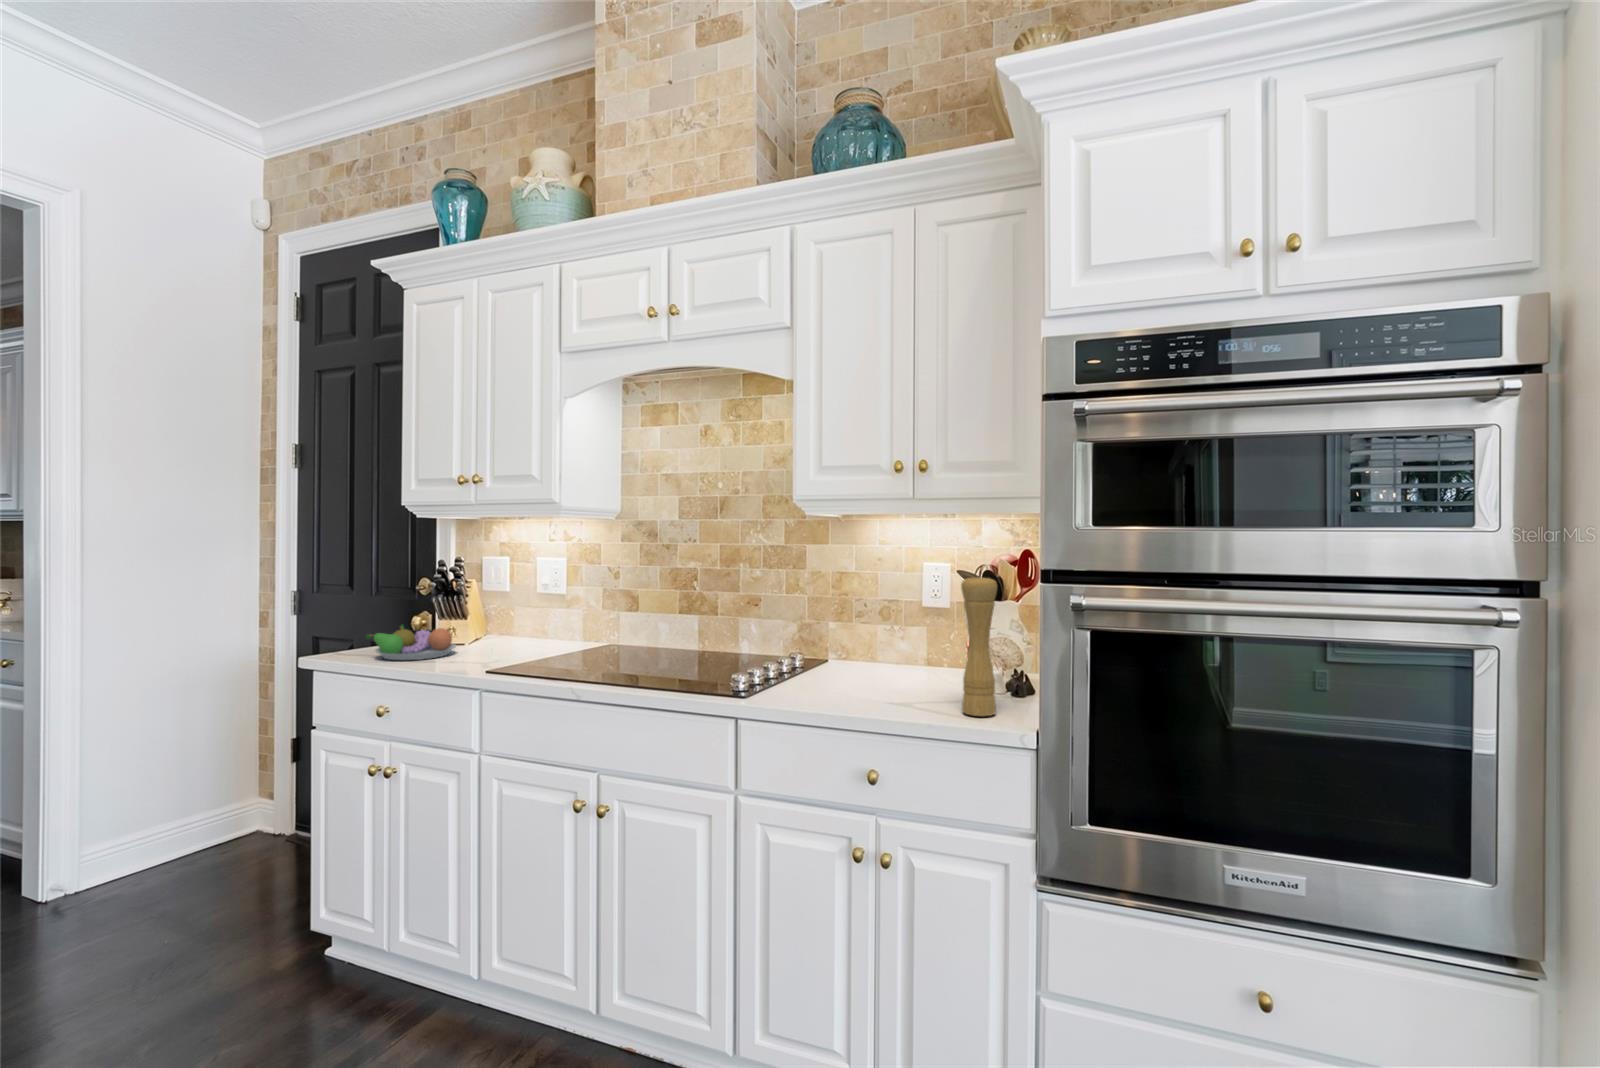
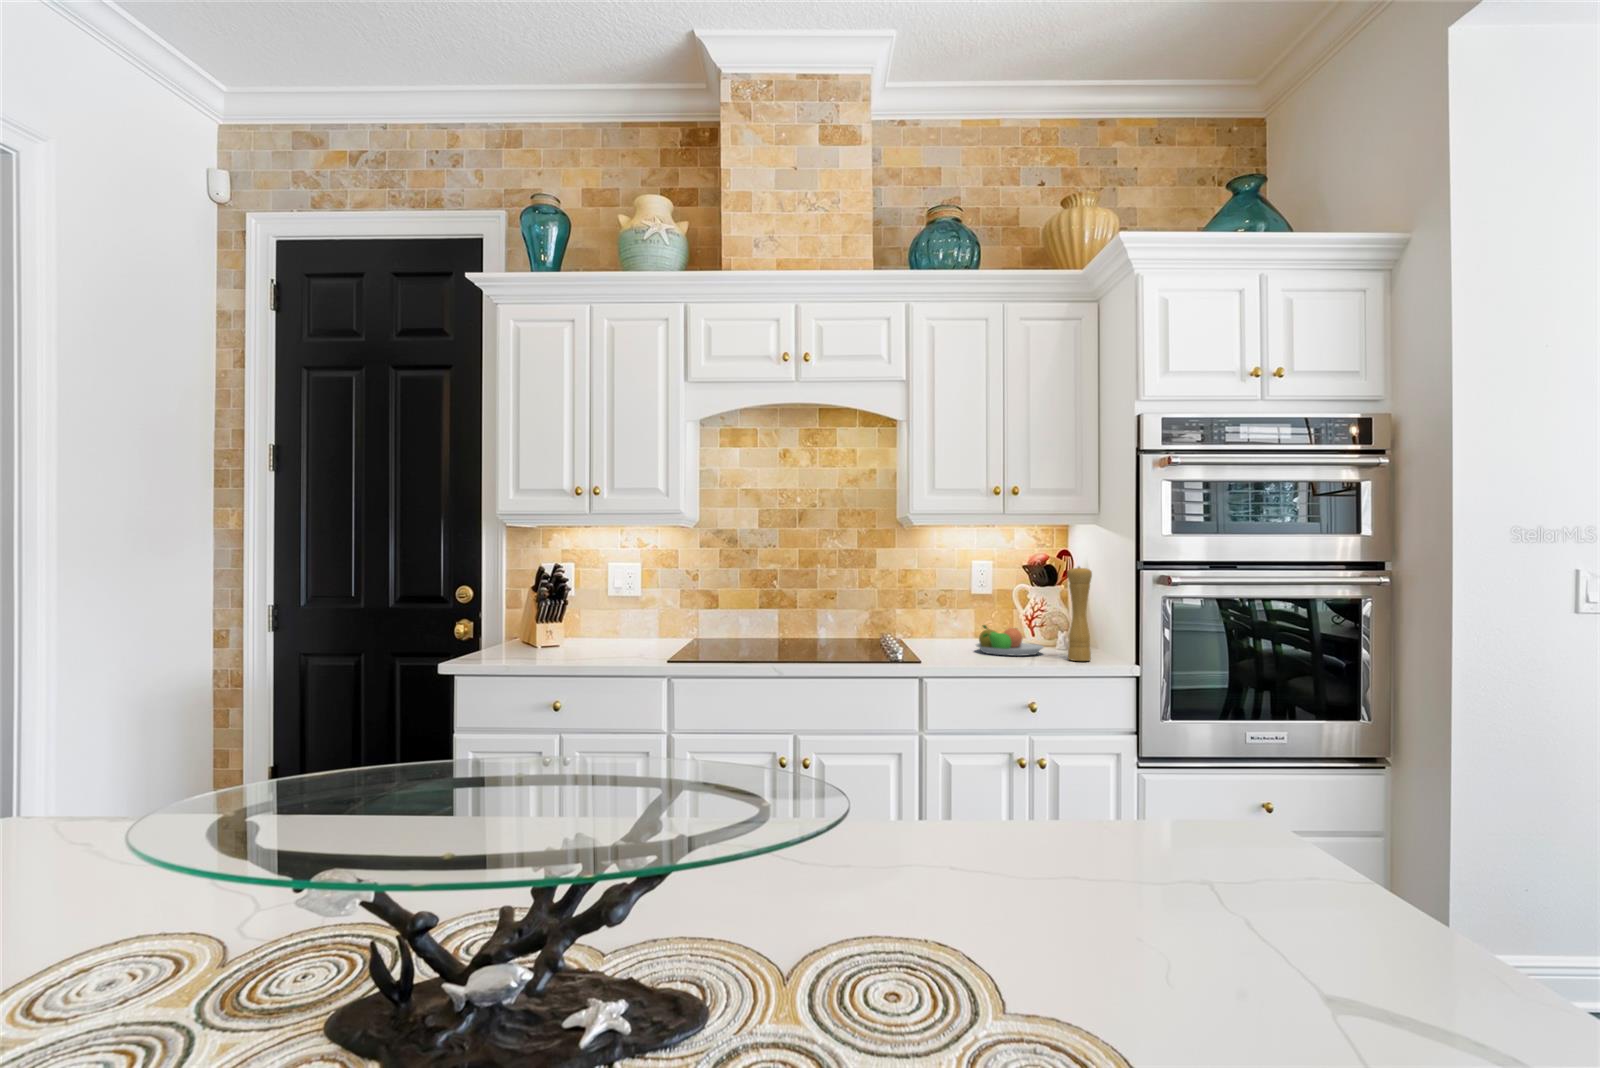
fruit bowl: present [366,625,456,660] -> present [976,625,1044,656]

